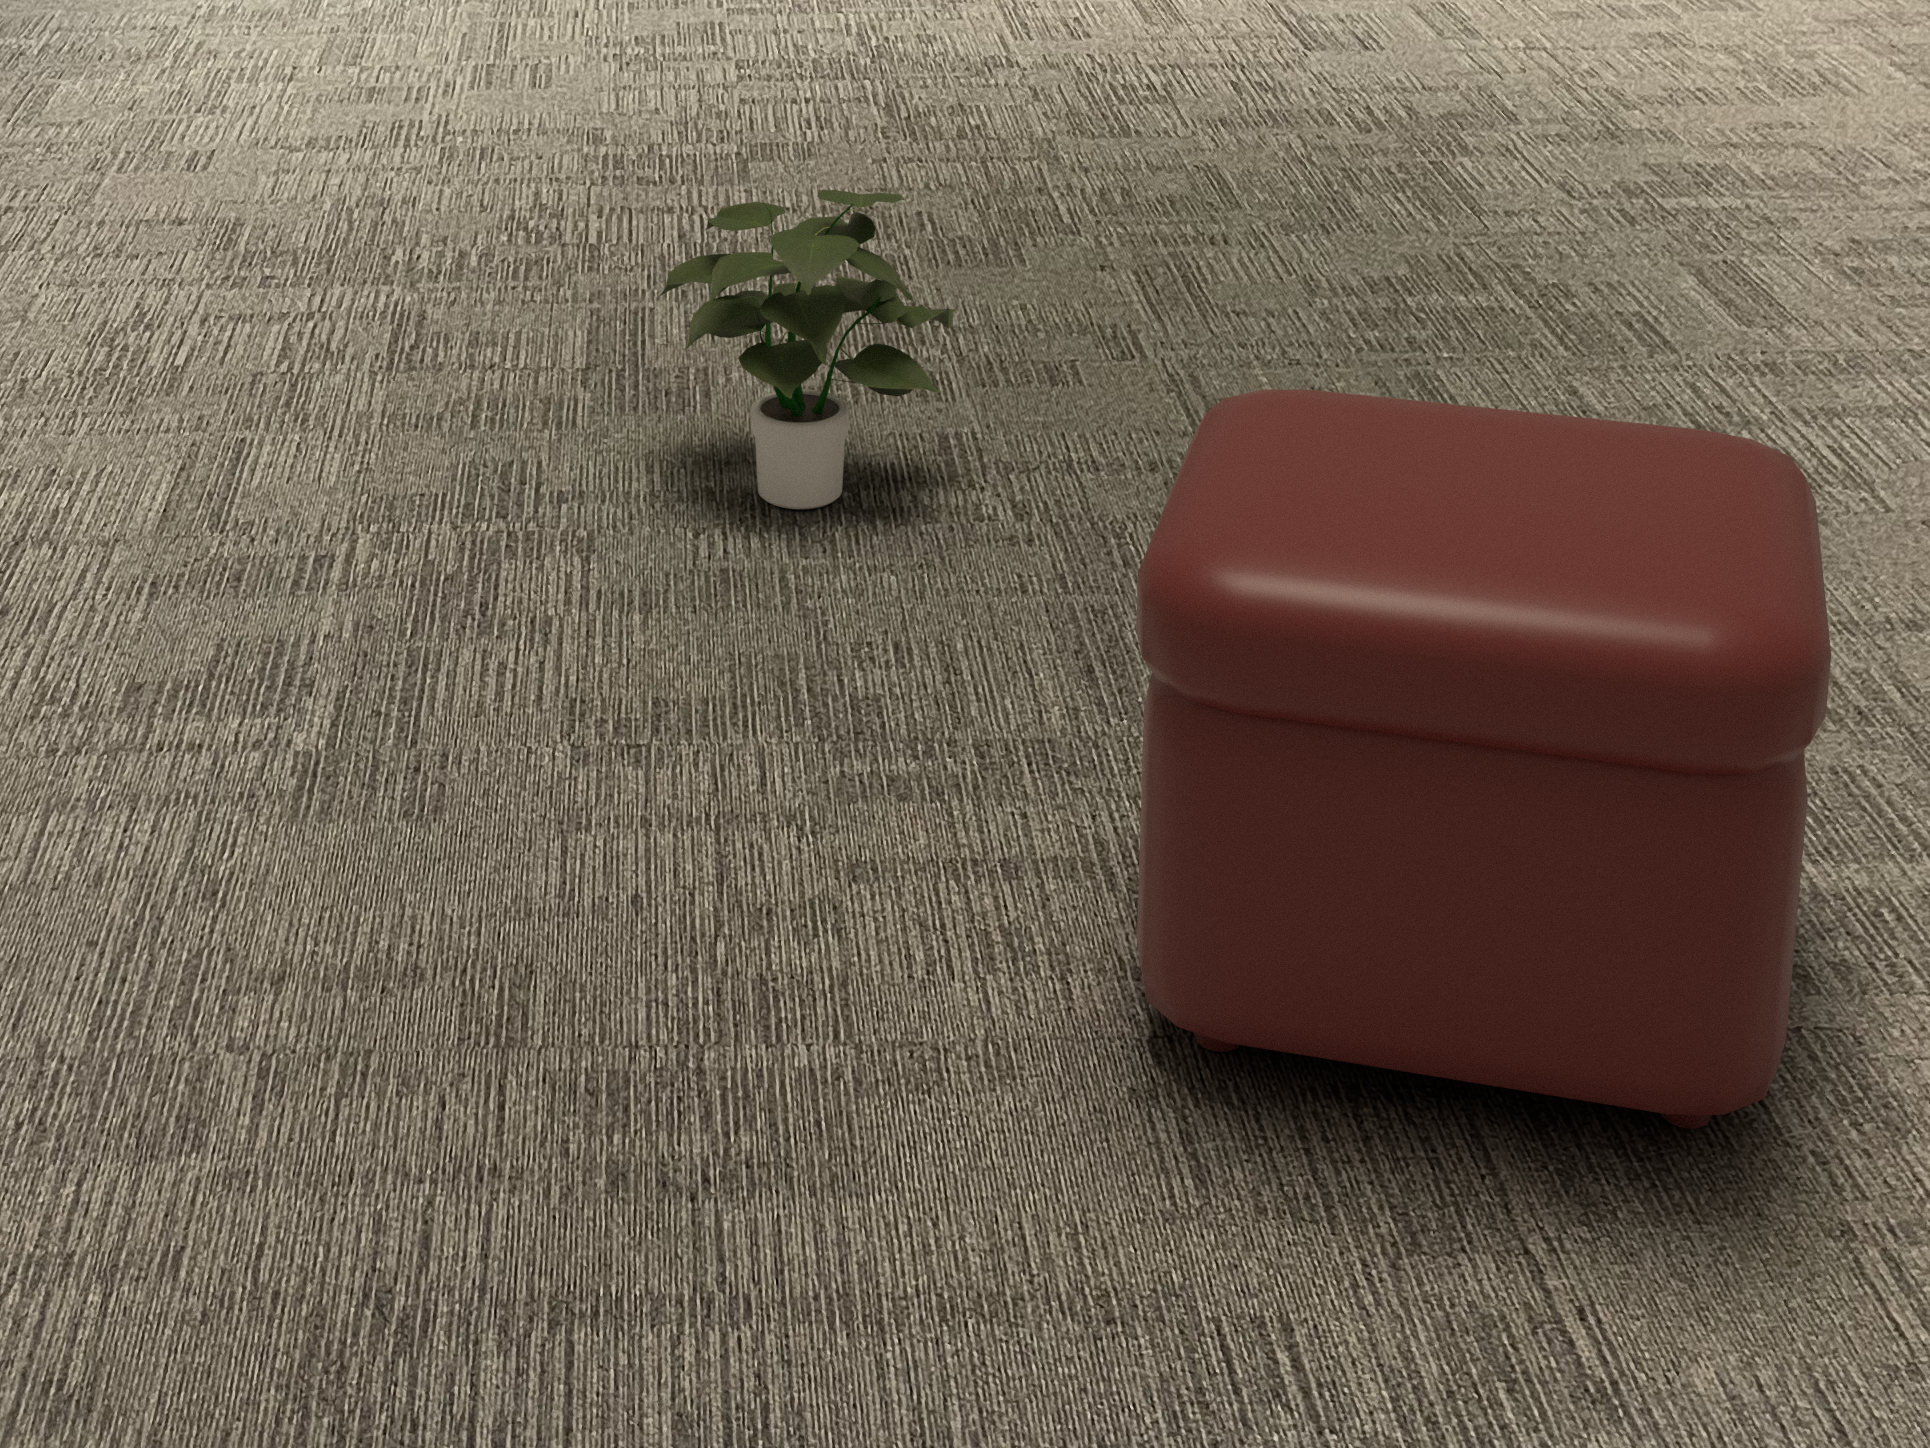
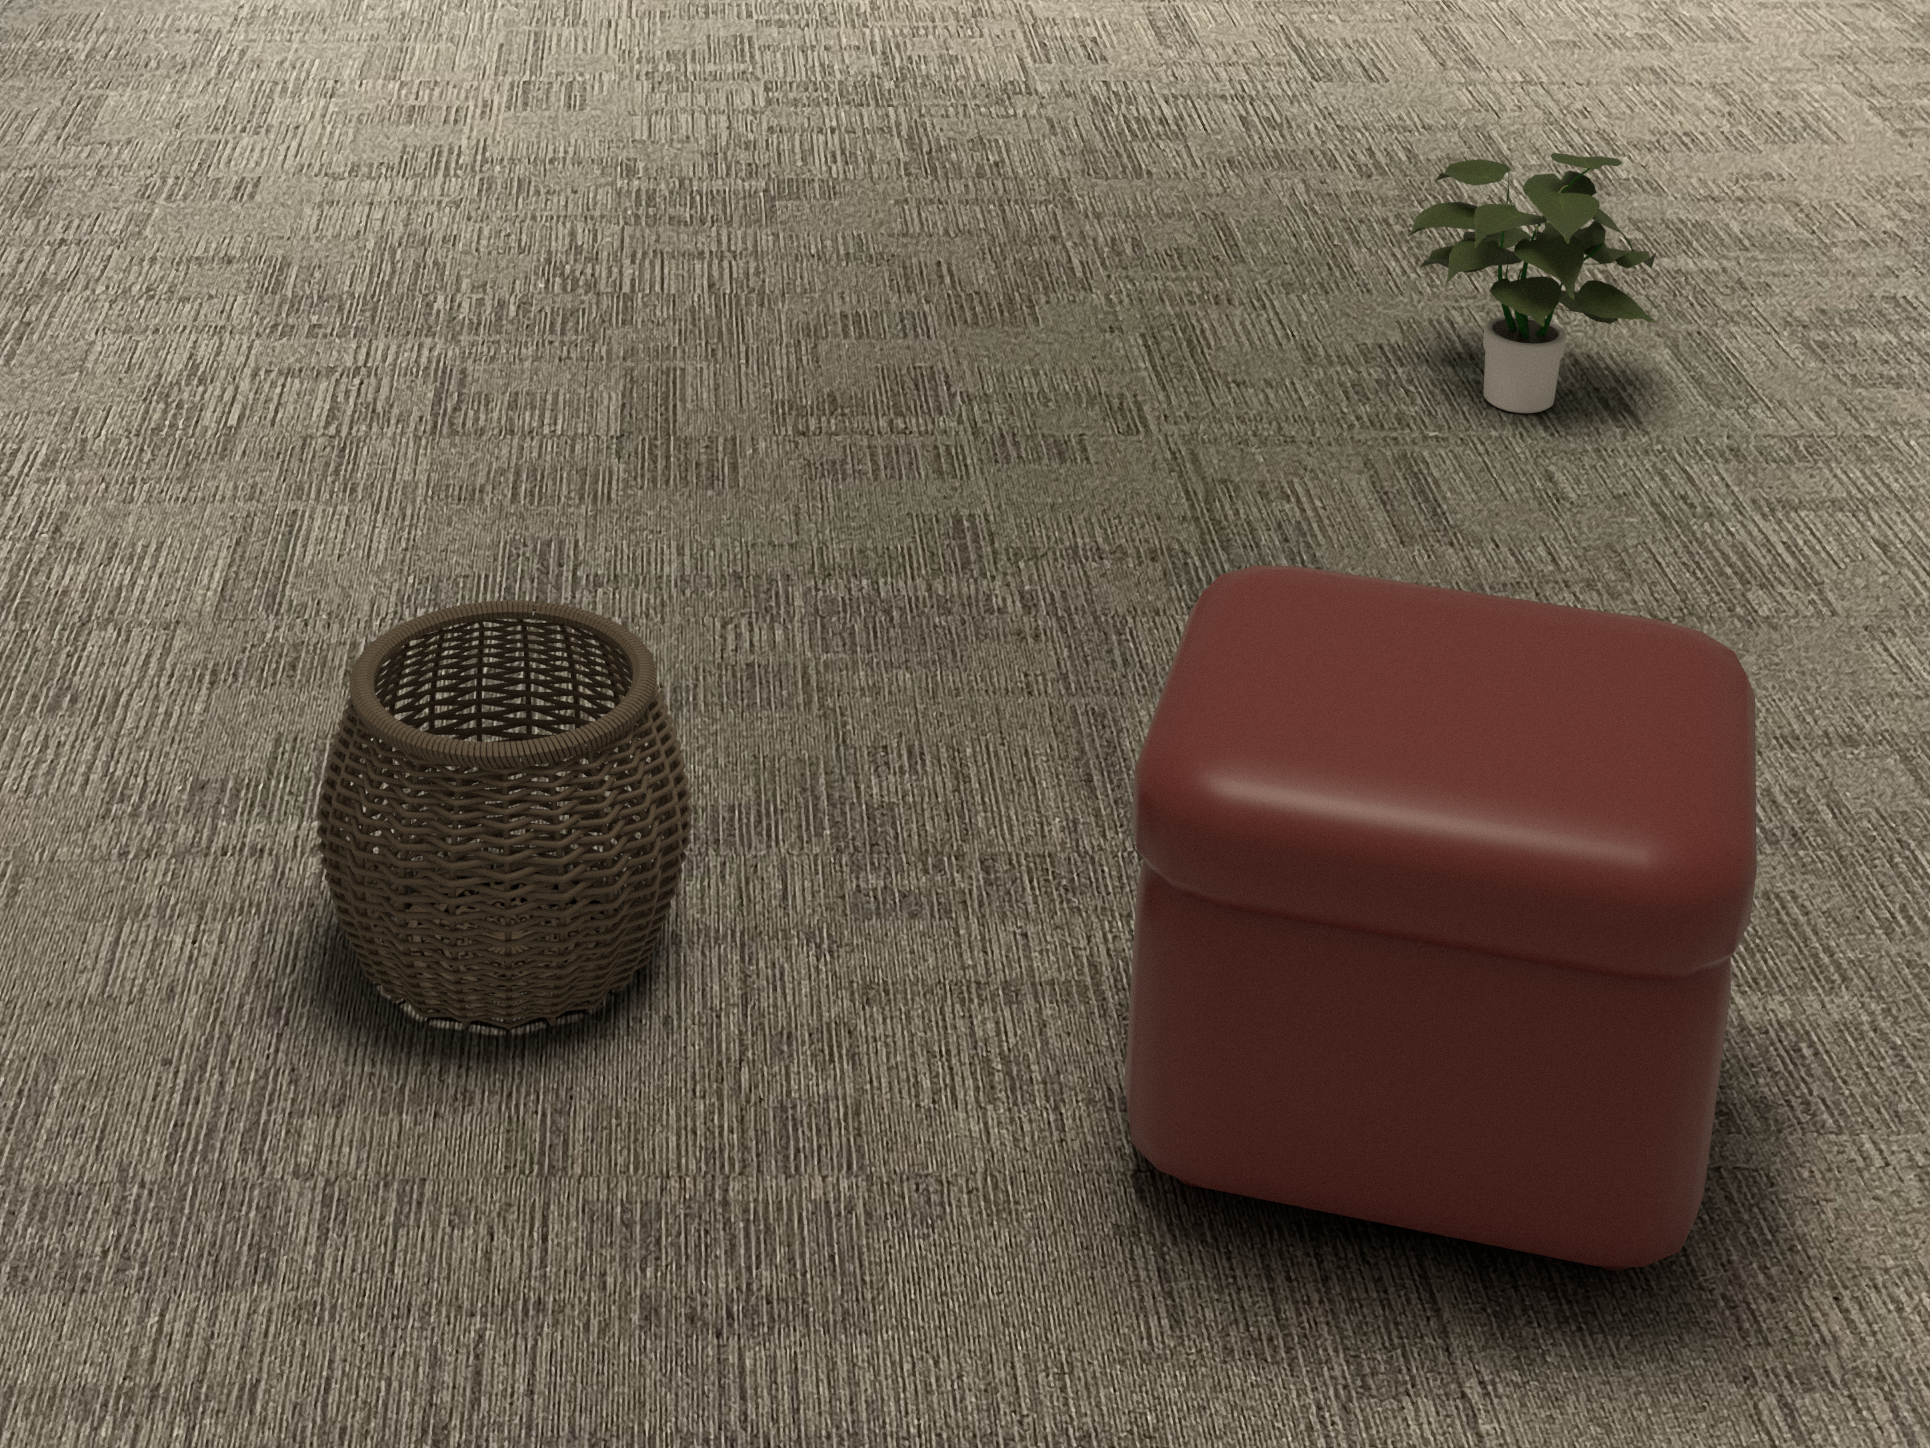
potted plant: present [659,190,956,509] -> present [1408,153,1656,413]
woven basket: none [254,457,660,909] -> present [316,600,692,1030]

